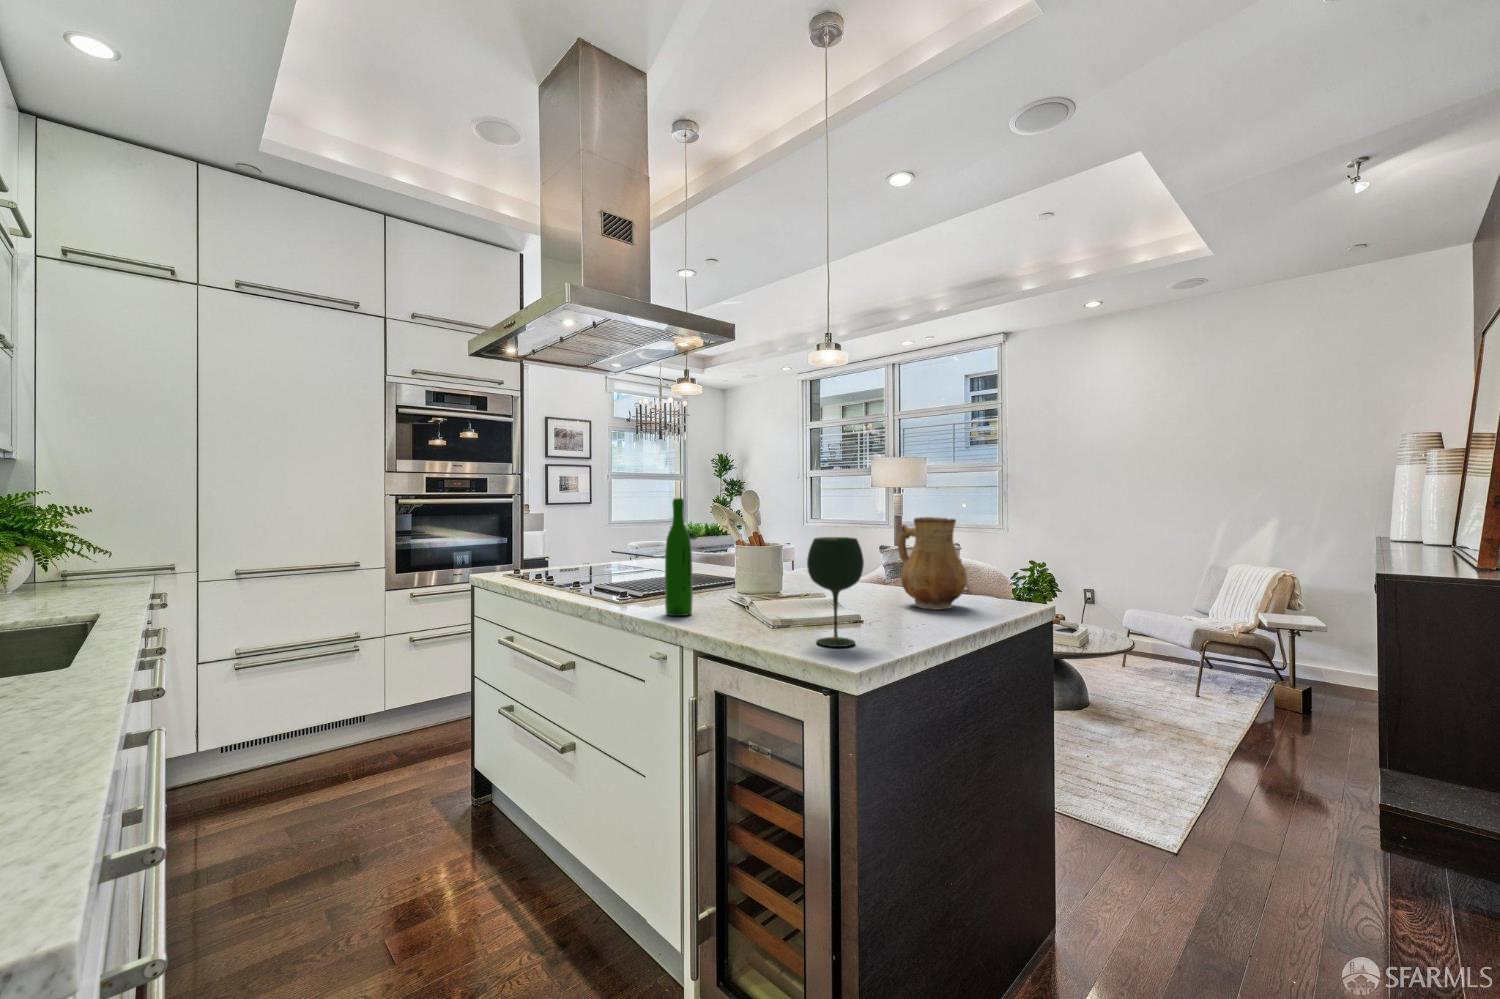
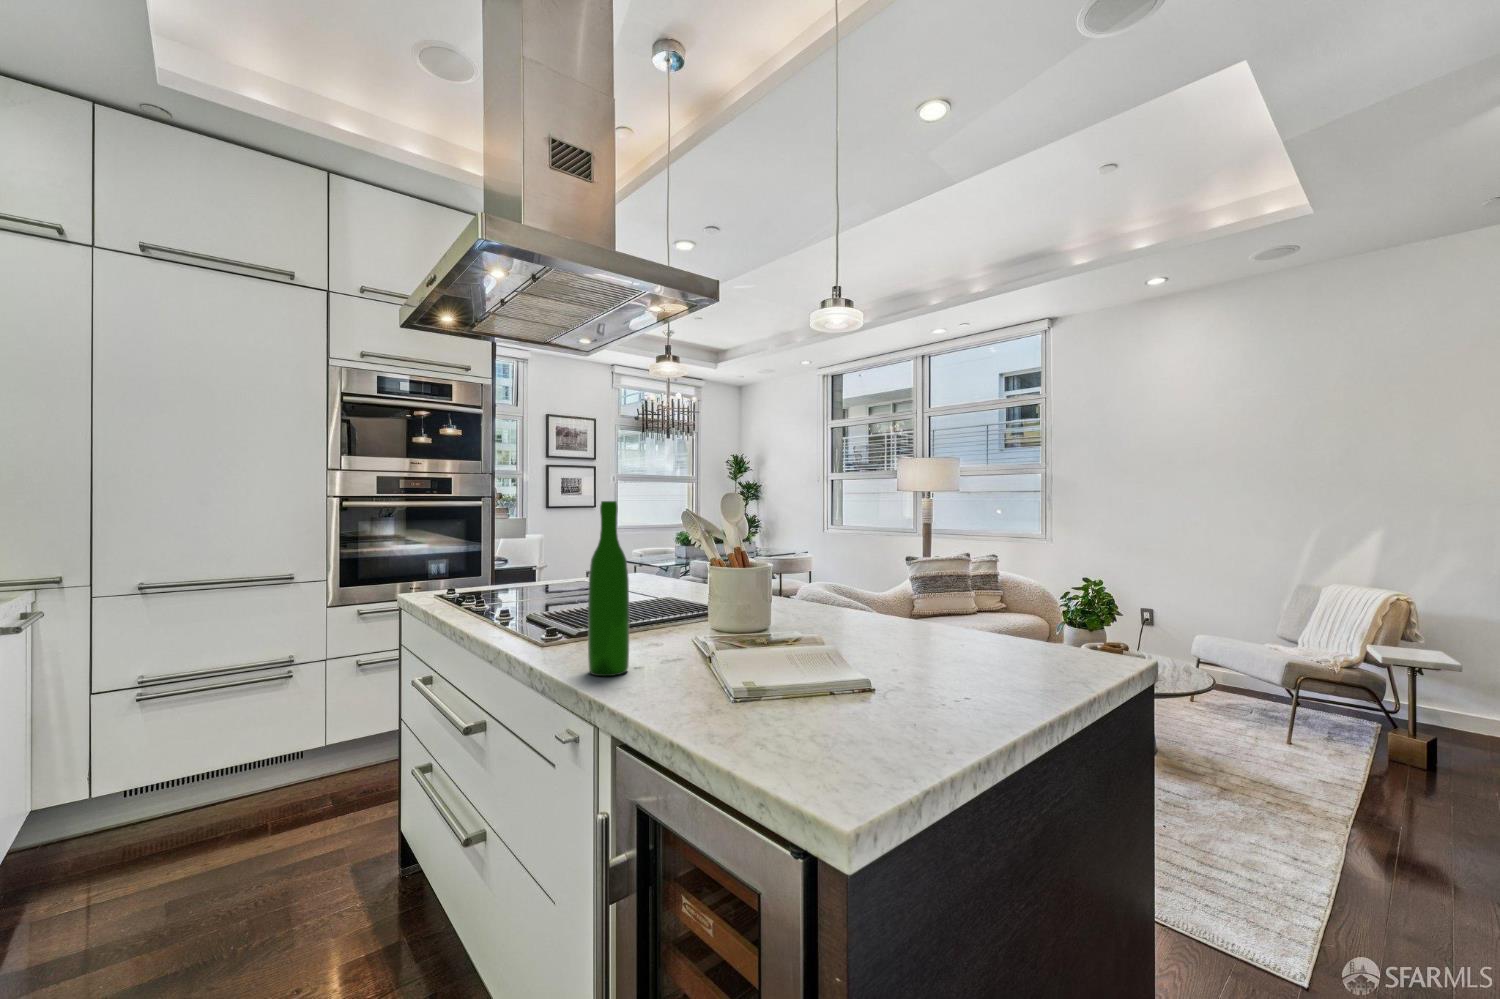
ceramic pitcher: present [898,517,967,610] -> none [933,531,1037,667]
wine glass: present [807,537,864,647] -> none [785,566,881,761]

